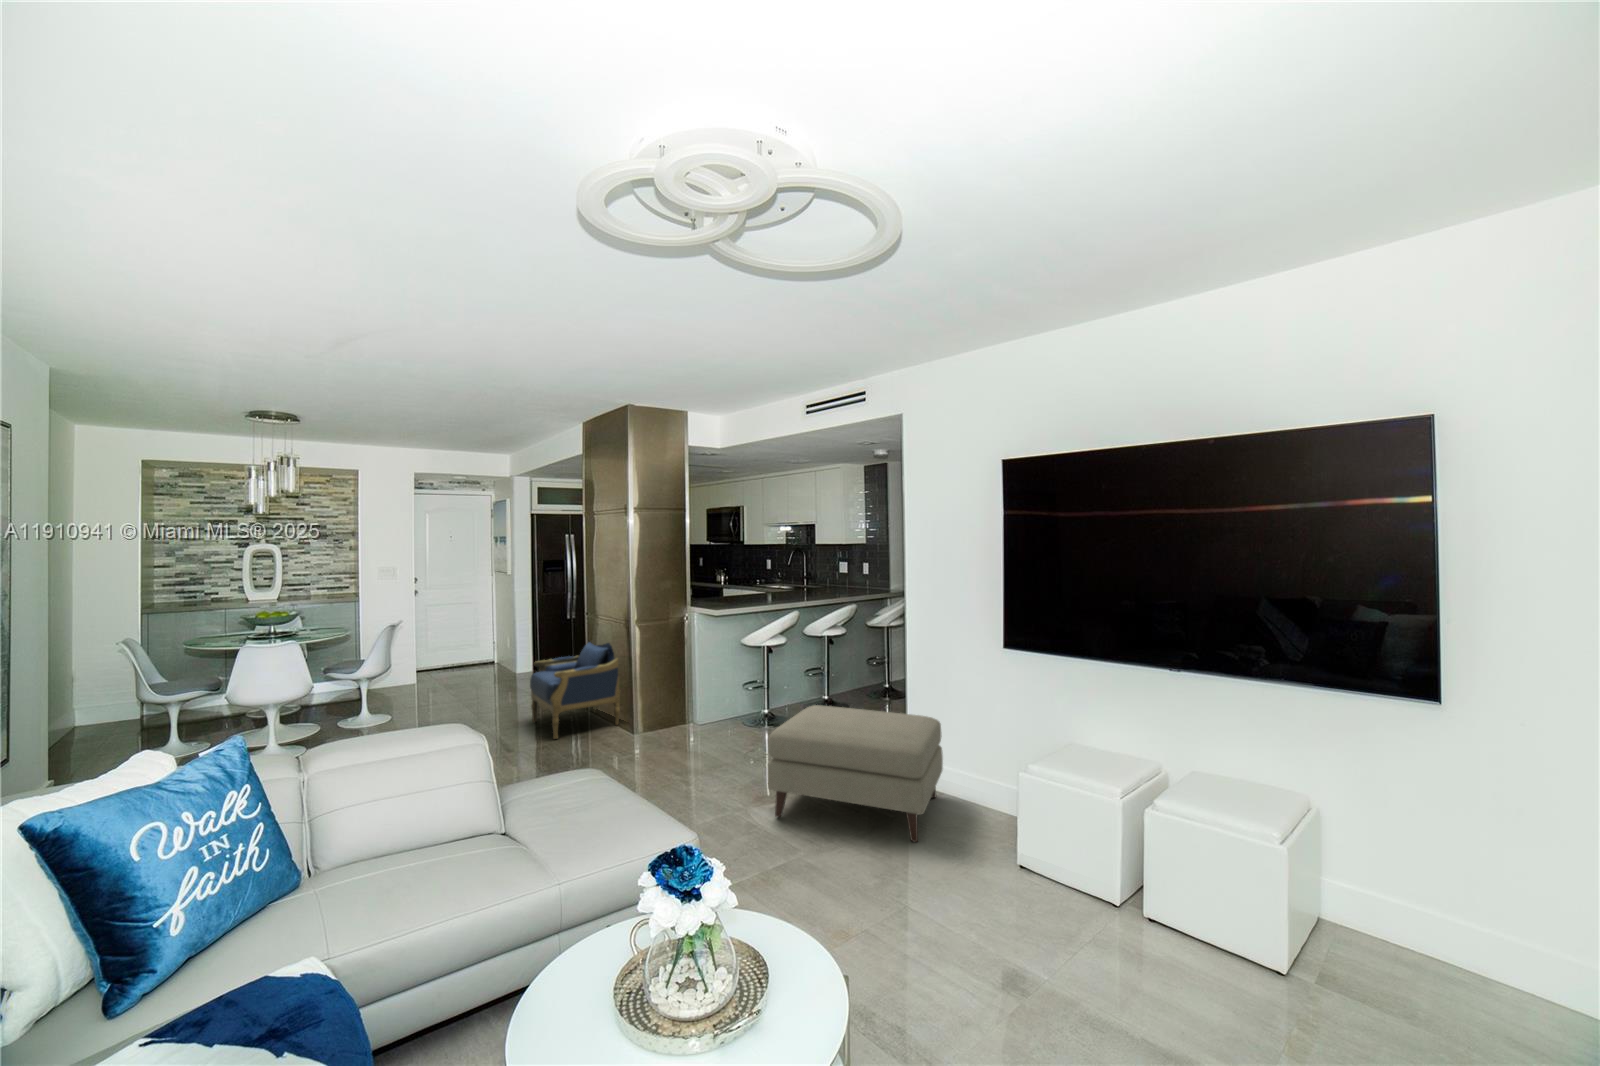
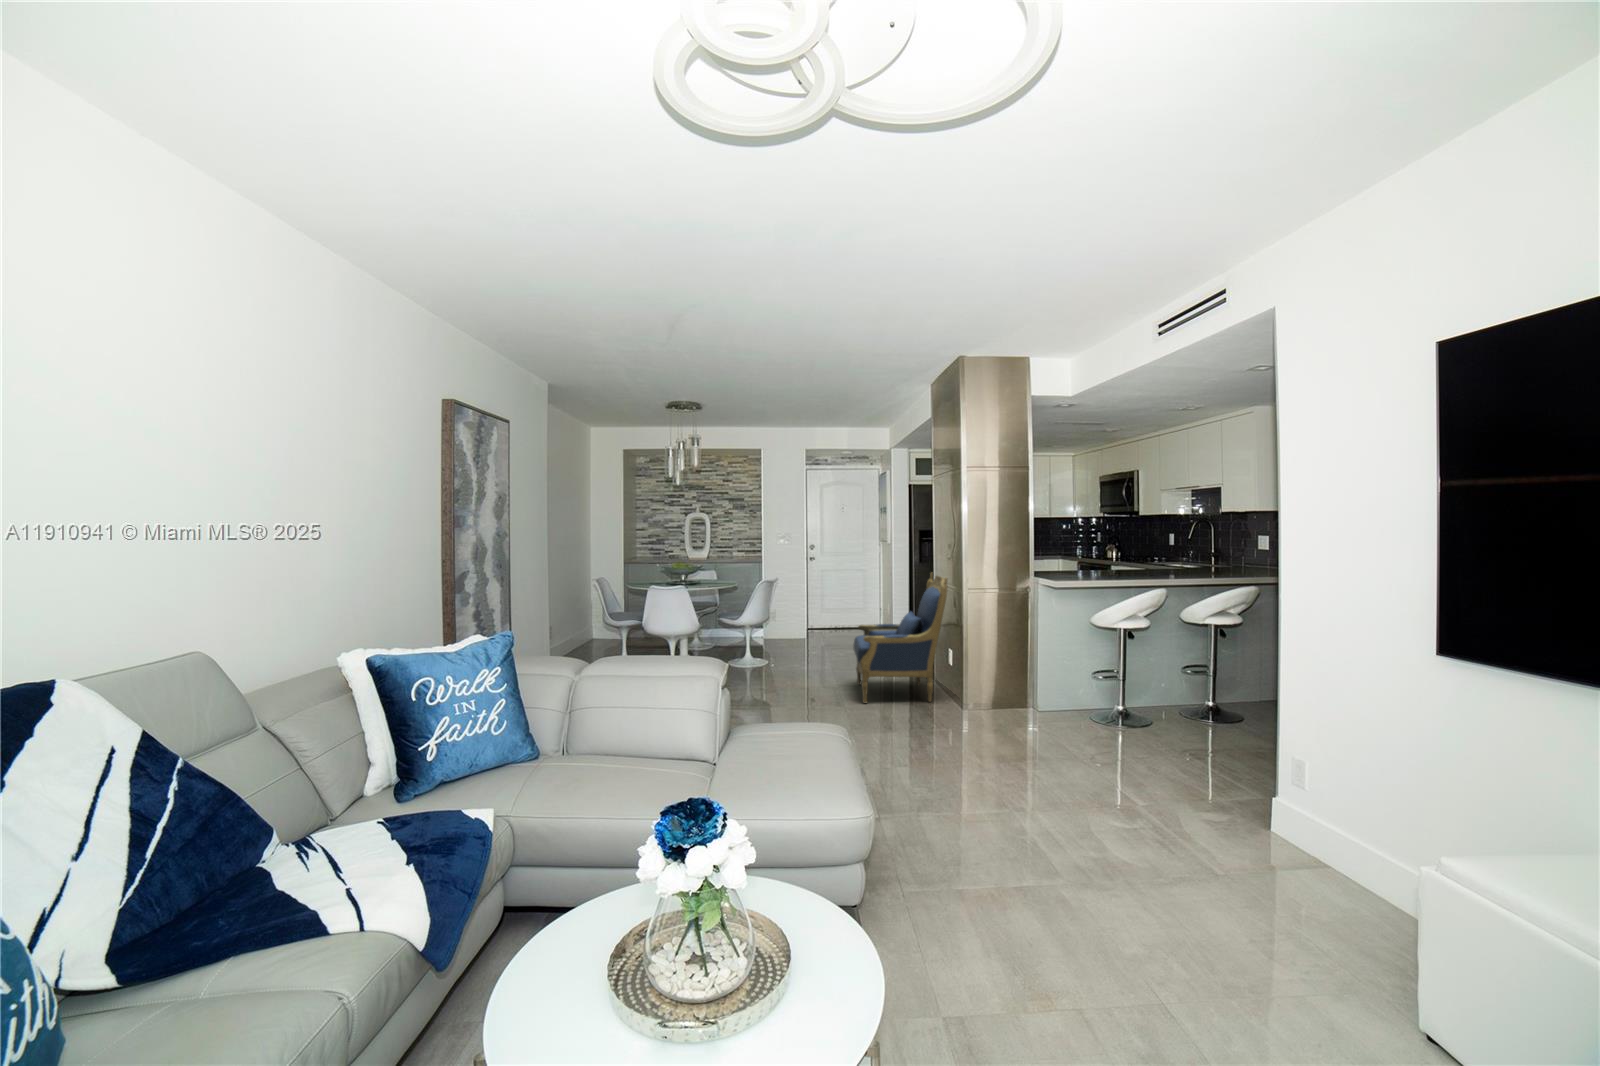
ottoman: present [768,705,943,842] -> none [1019,716,1332,954]

